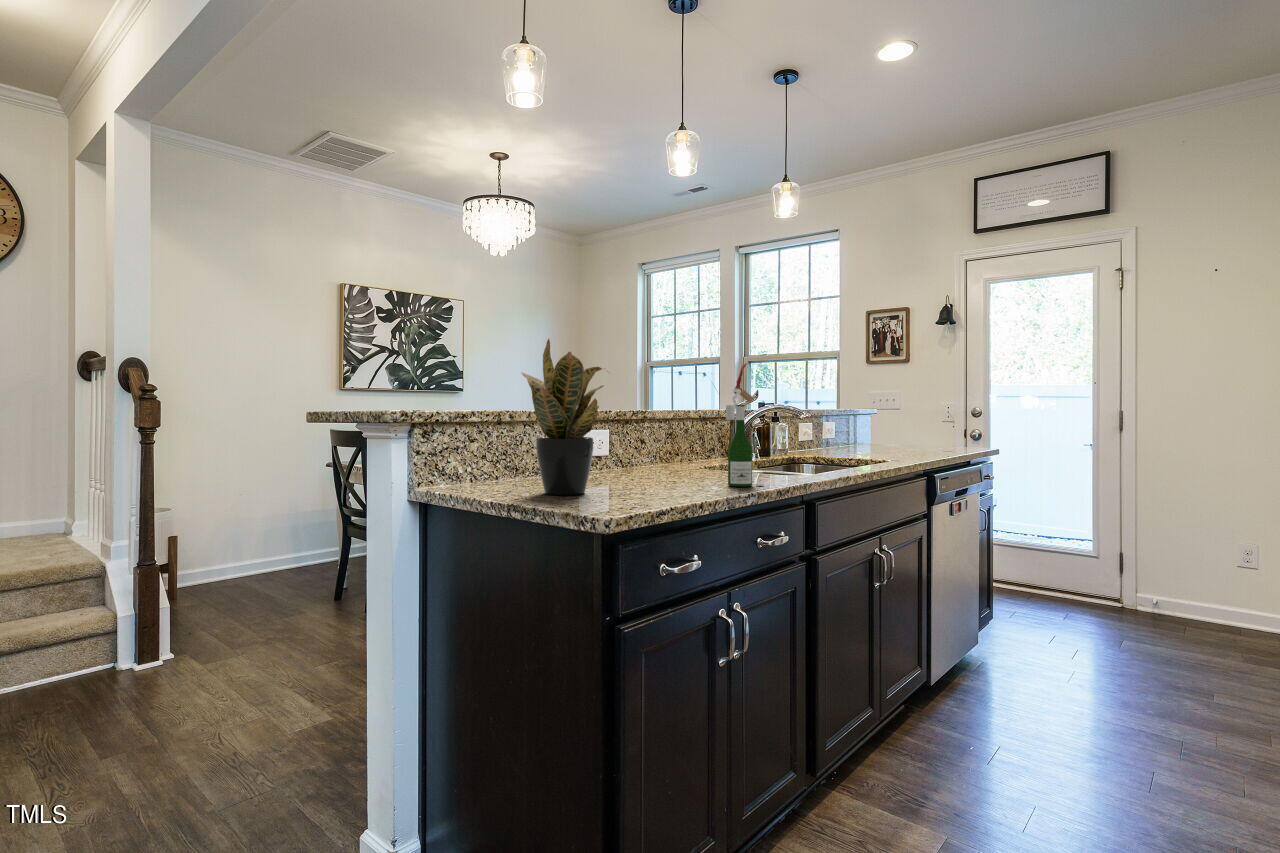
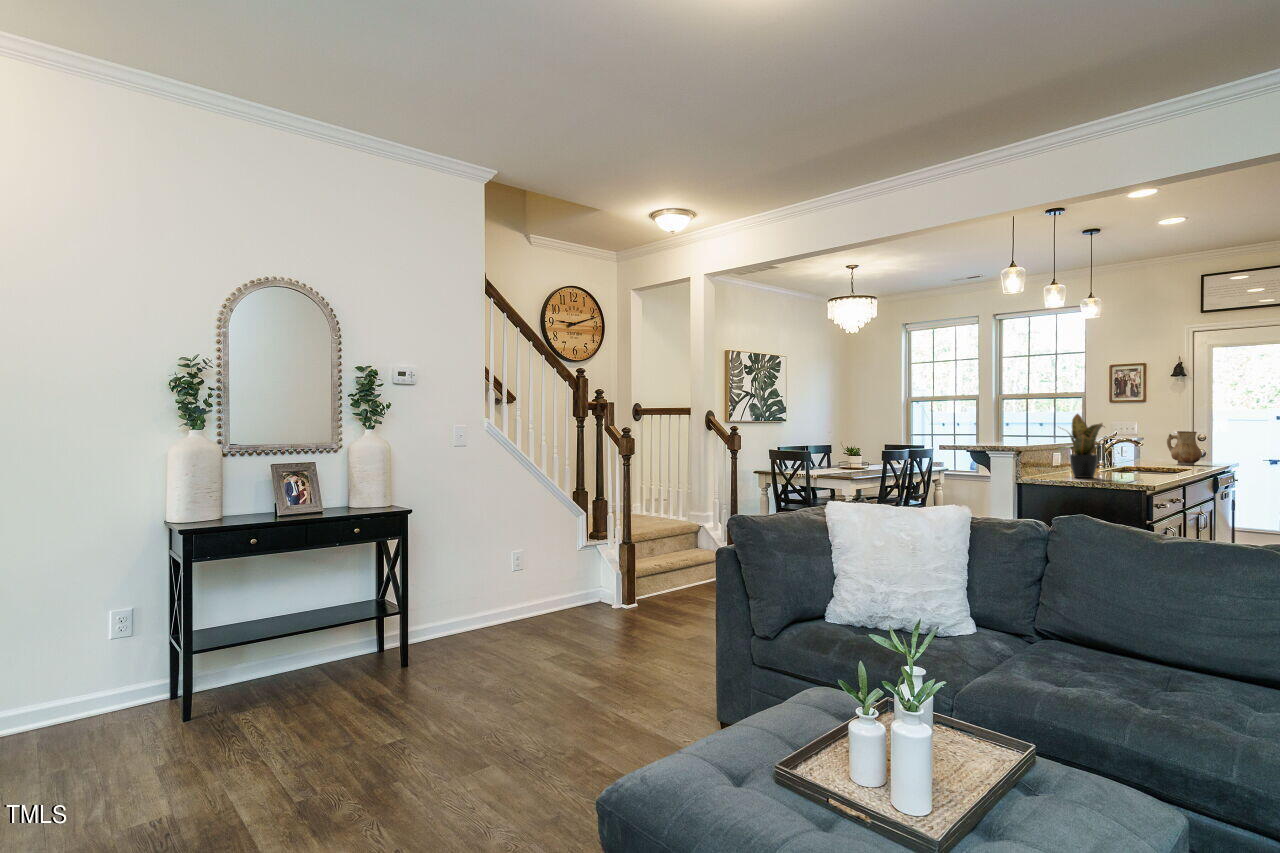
wine bottle: present [726,363,764,487] -> none [1140,421,1161,477]
ceramic pitcher: none [901,399,947,452] -> present [1167,431,1202,465]

